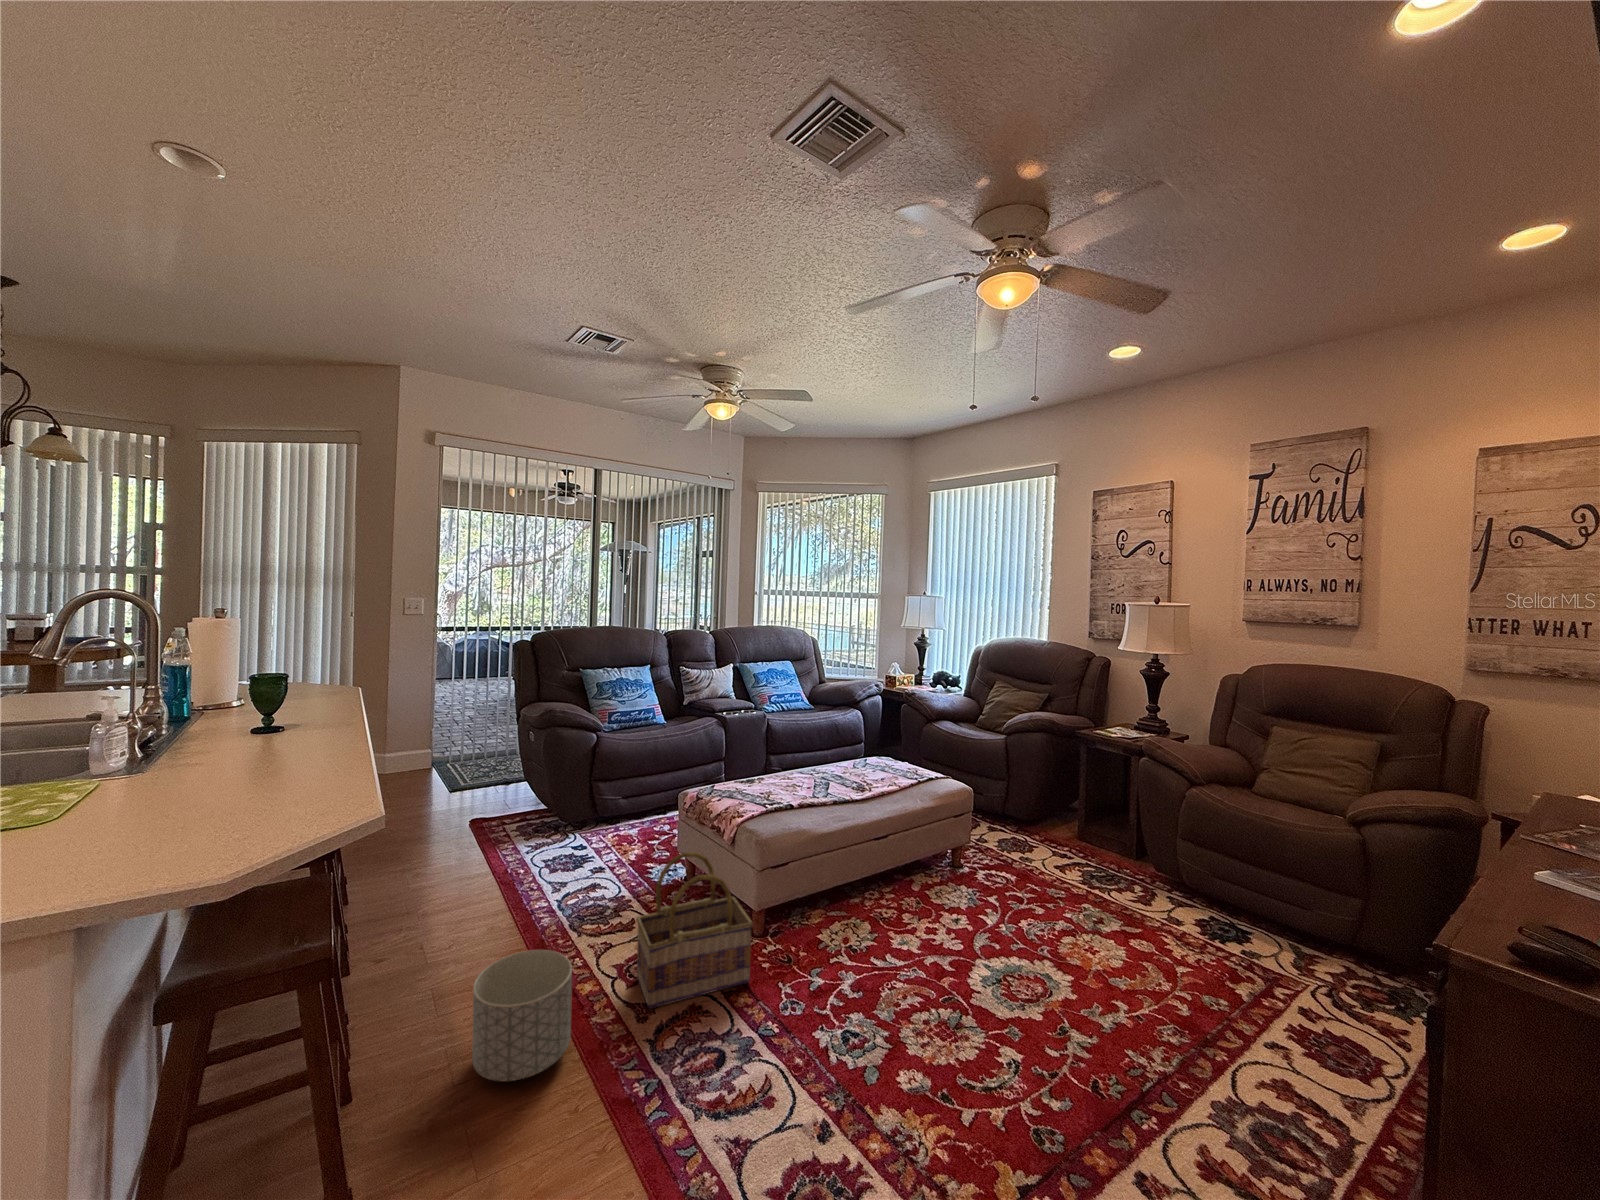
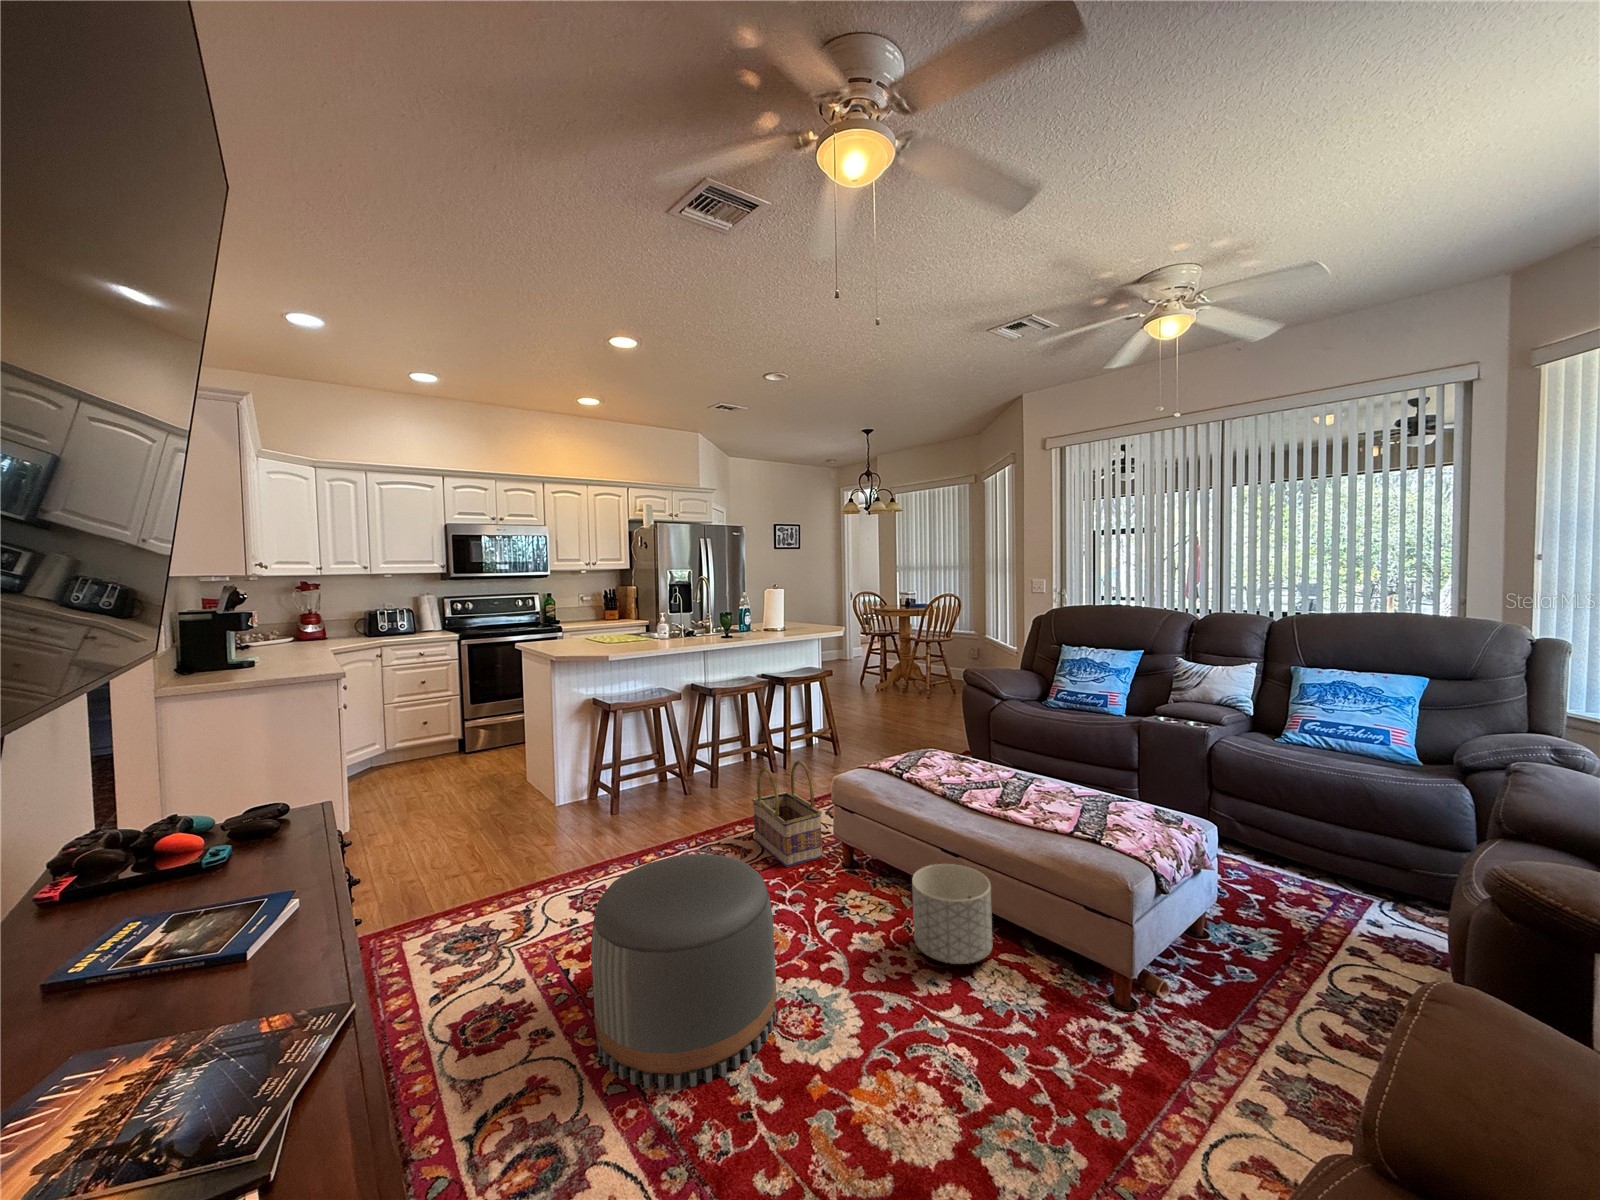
pouf: none [971,888,1165,1128] -> present [591,854,776,1090]
planter: present [472,950,572,1081] -> present [912,864,993,964]

